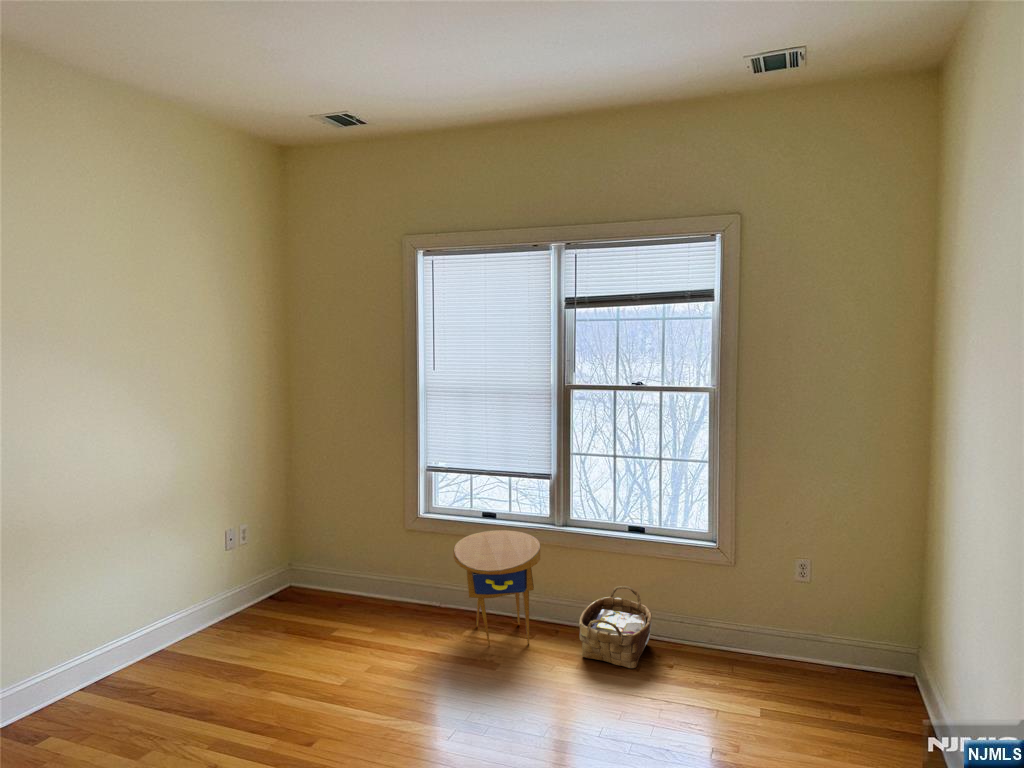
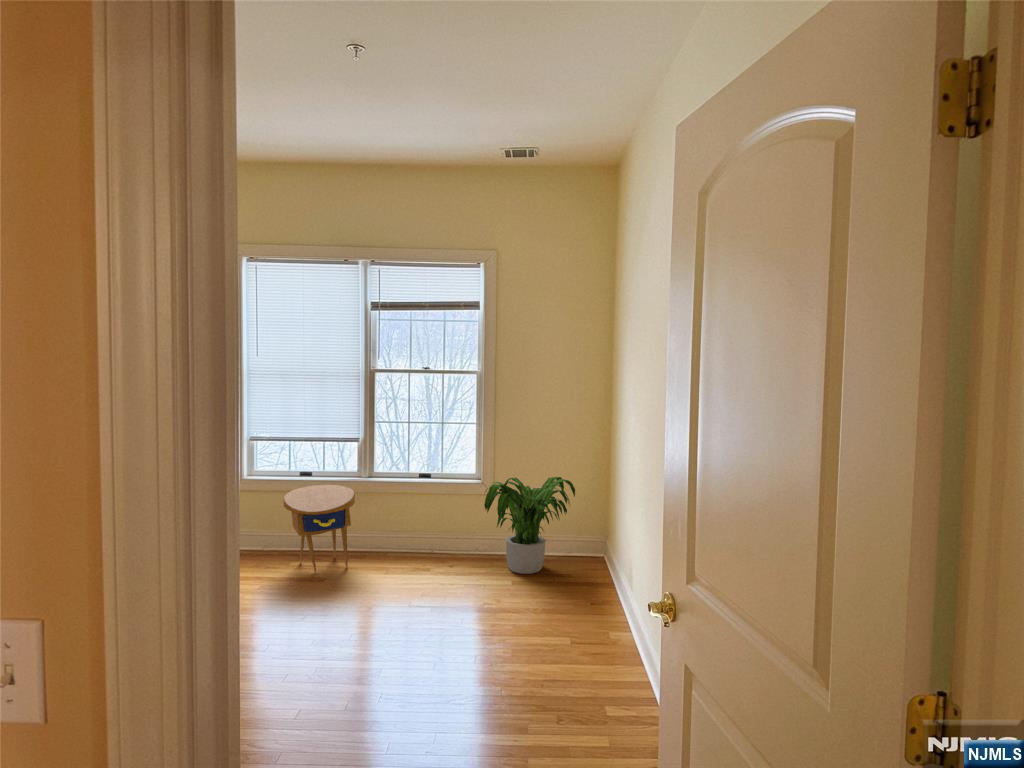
potted plant: none [711,545,863,699] -> present [484,477,575,574]
woven basket: present [579,586,652,668] -> none [388,517,440,572]

